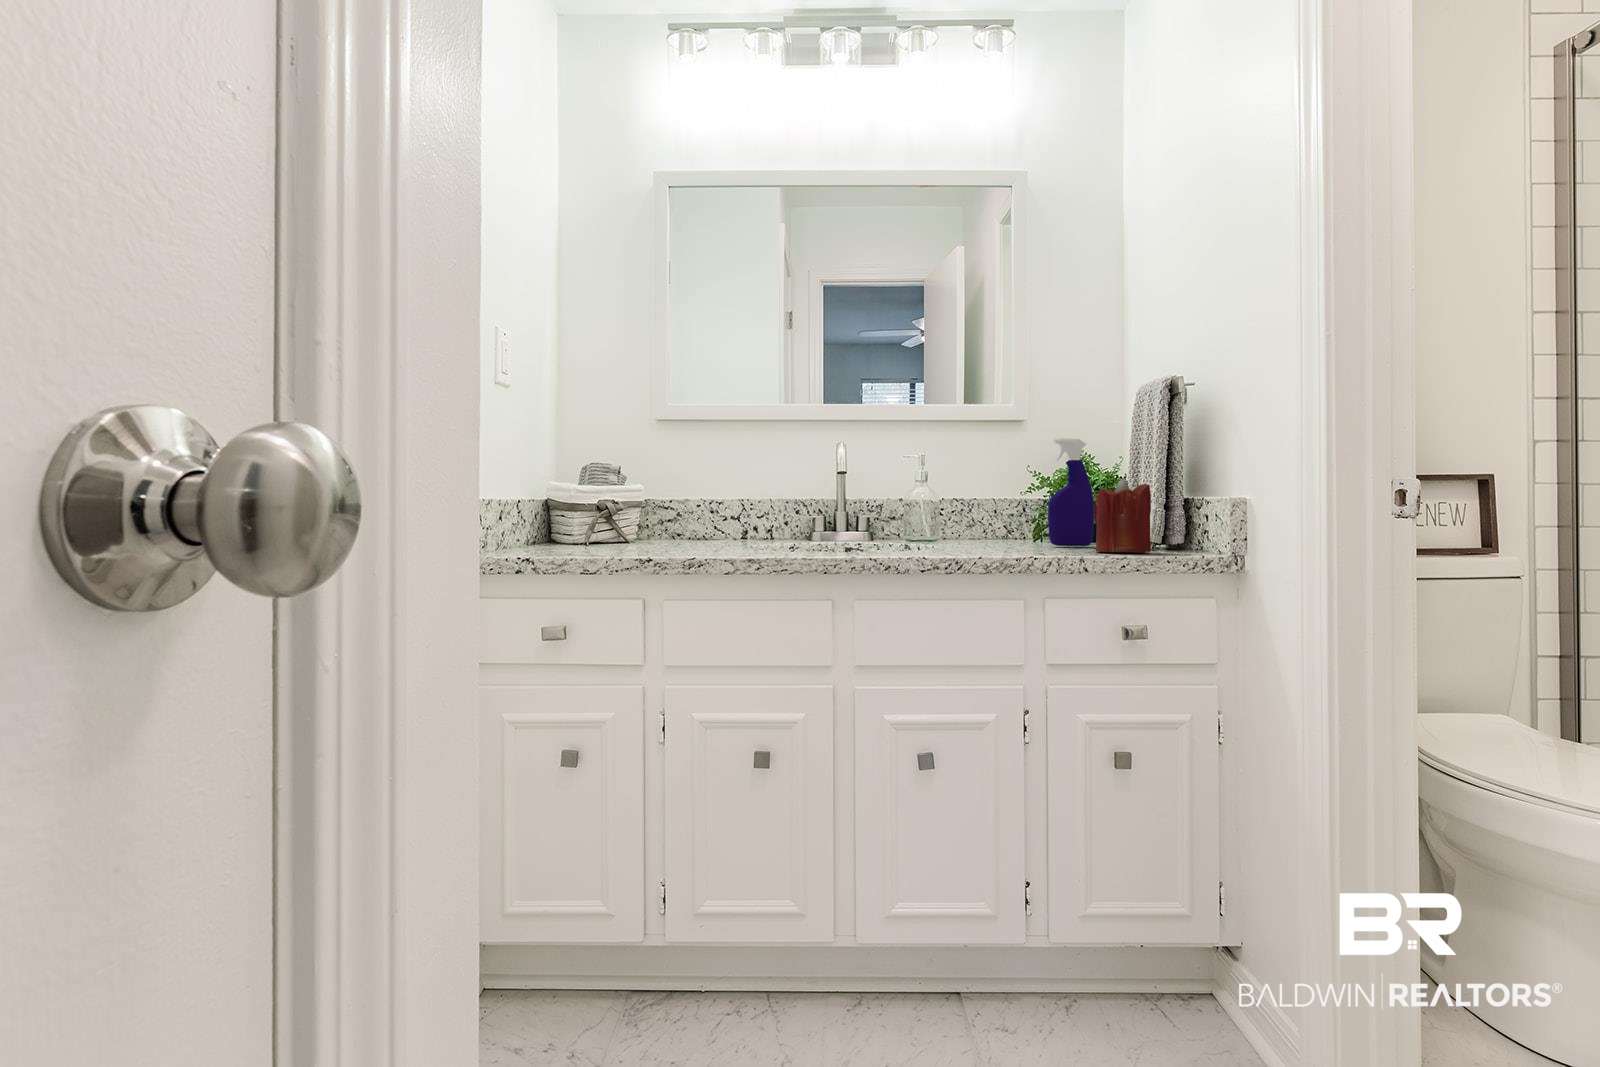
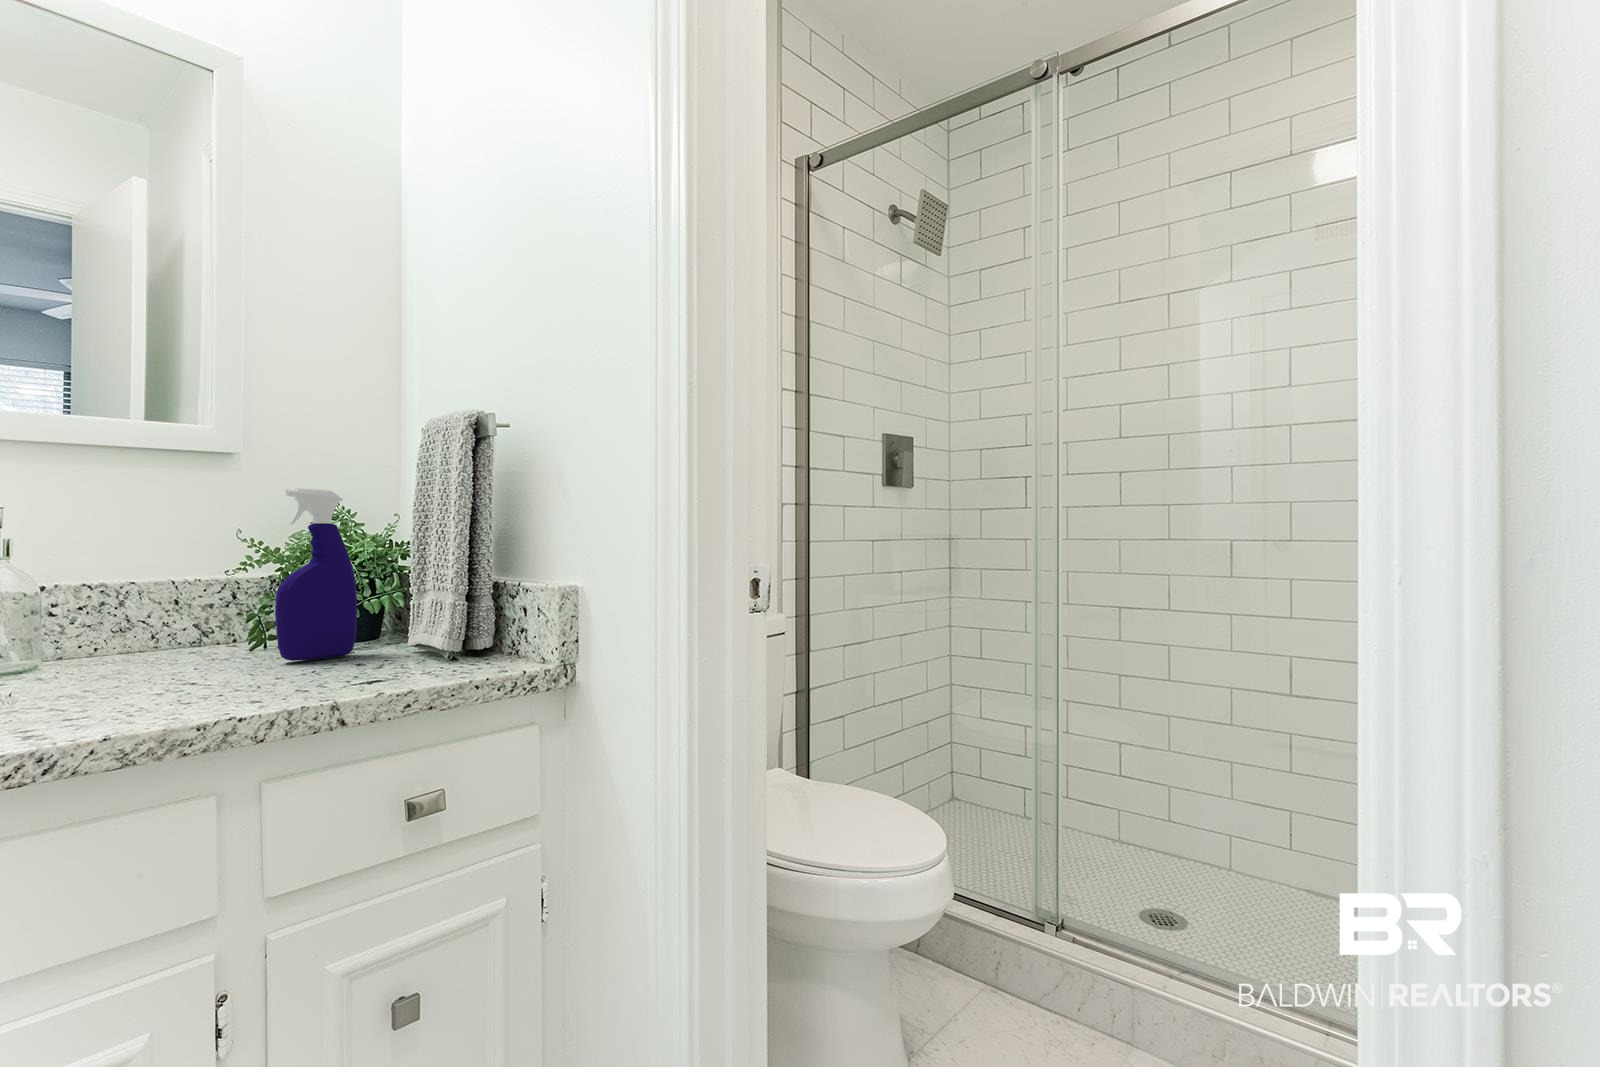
candle: present [1094,478,1151,552] -> none [357,559,450,680]

